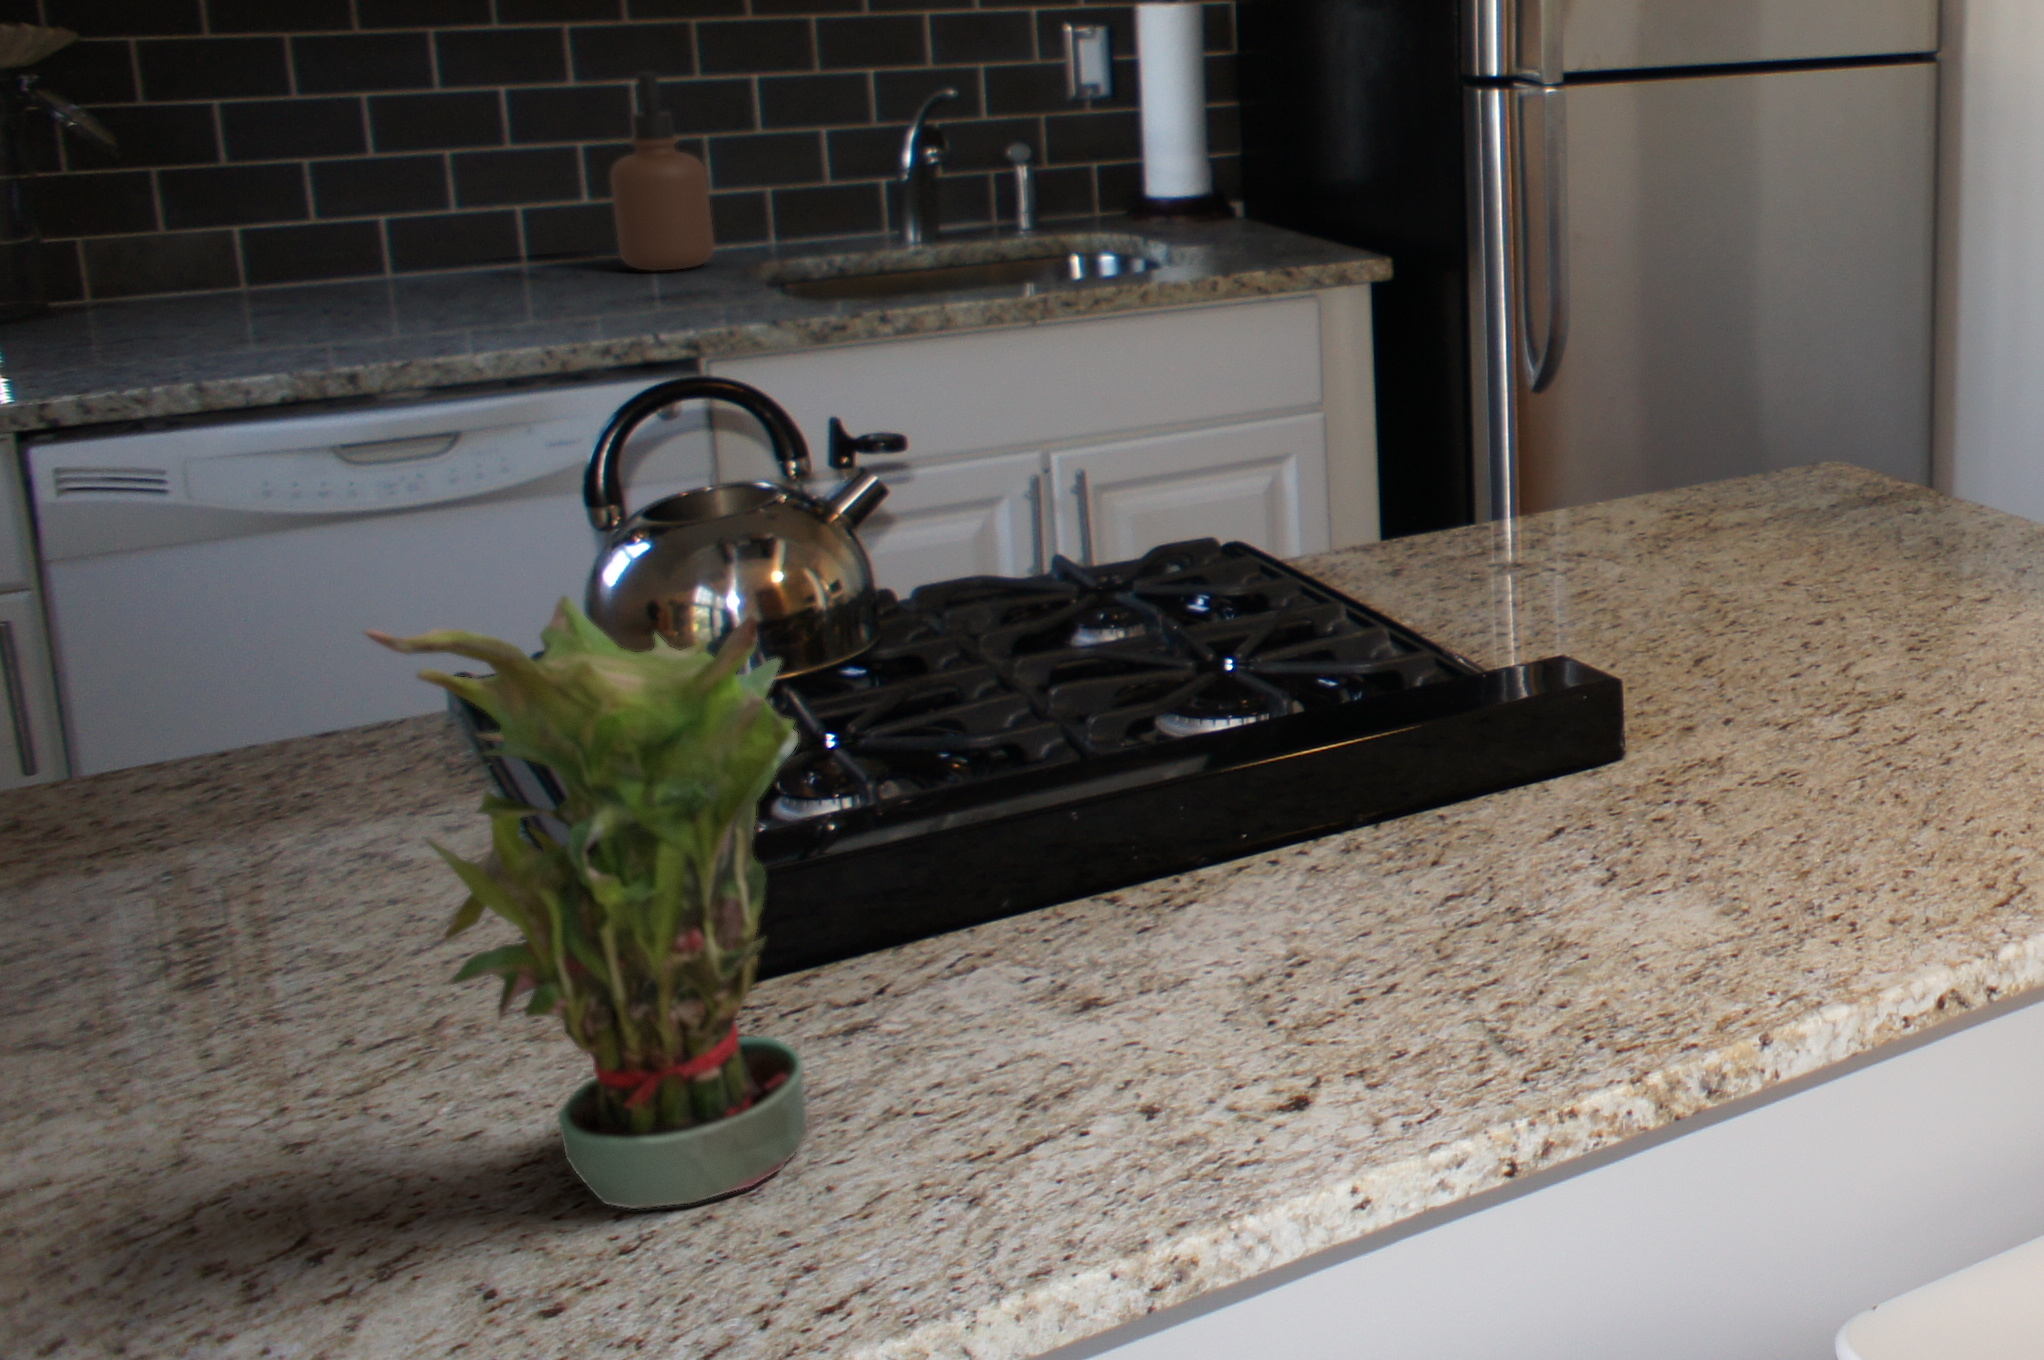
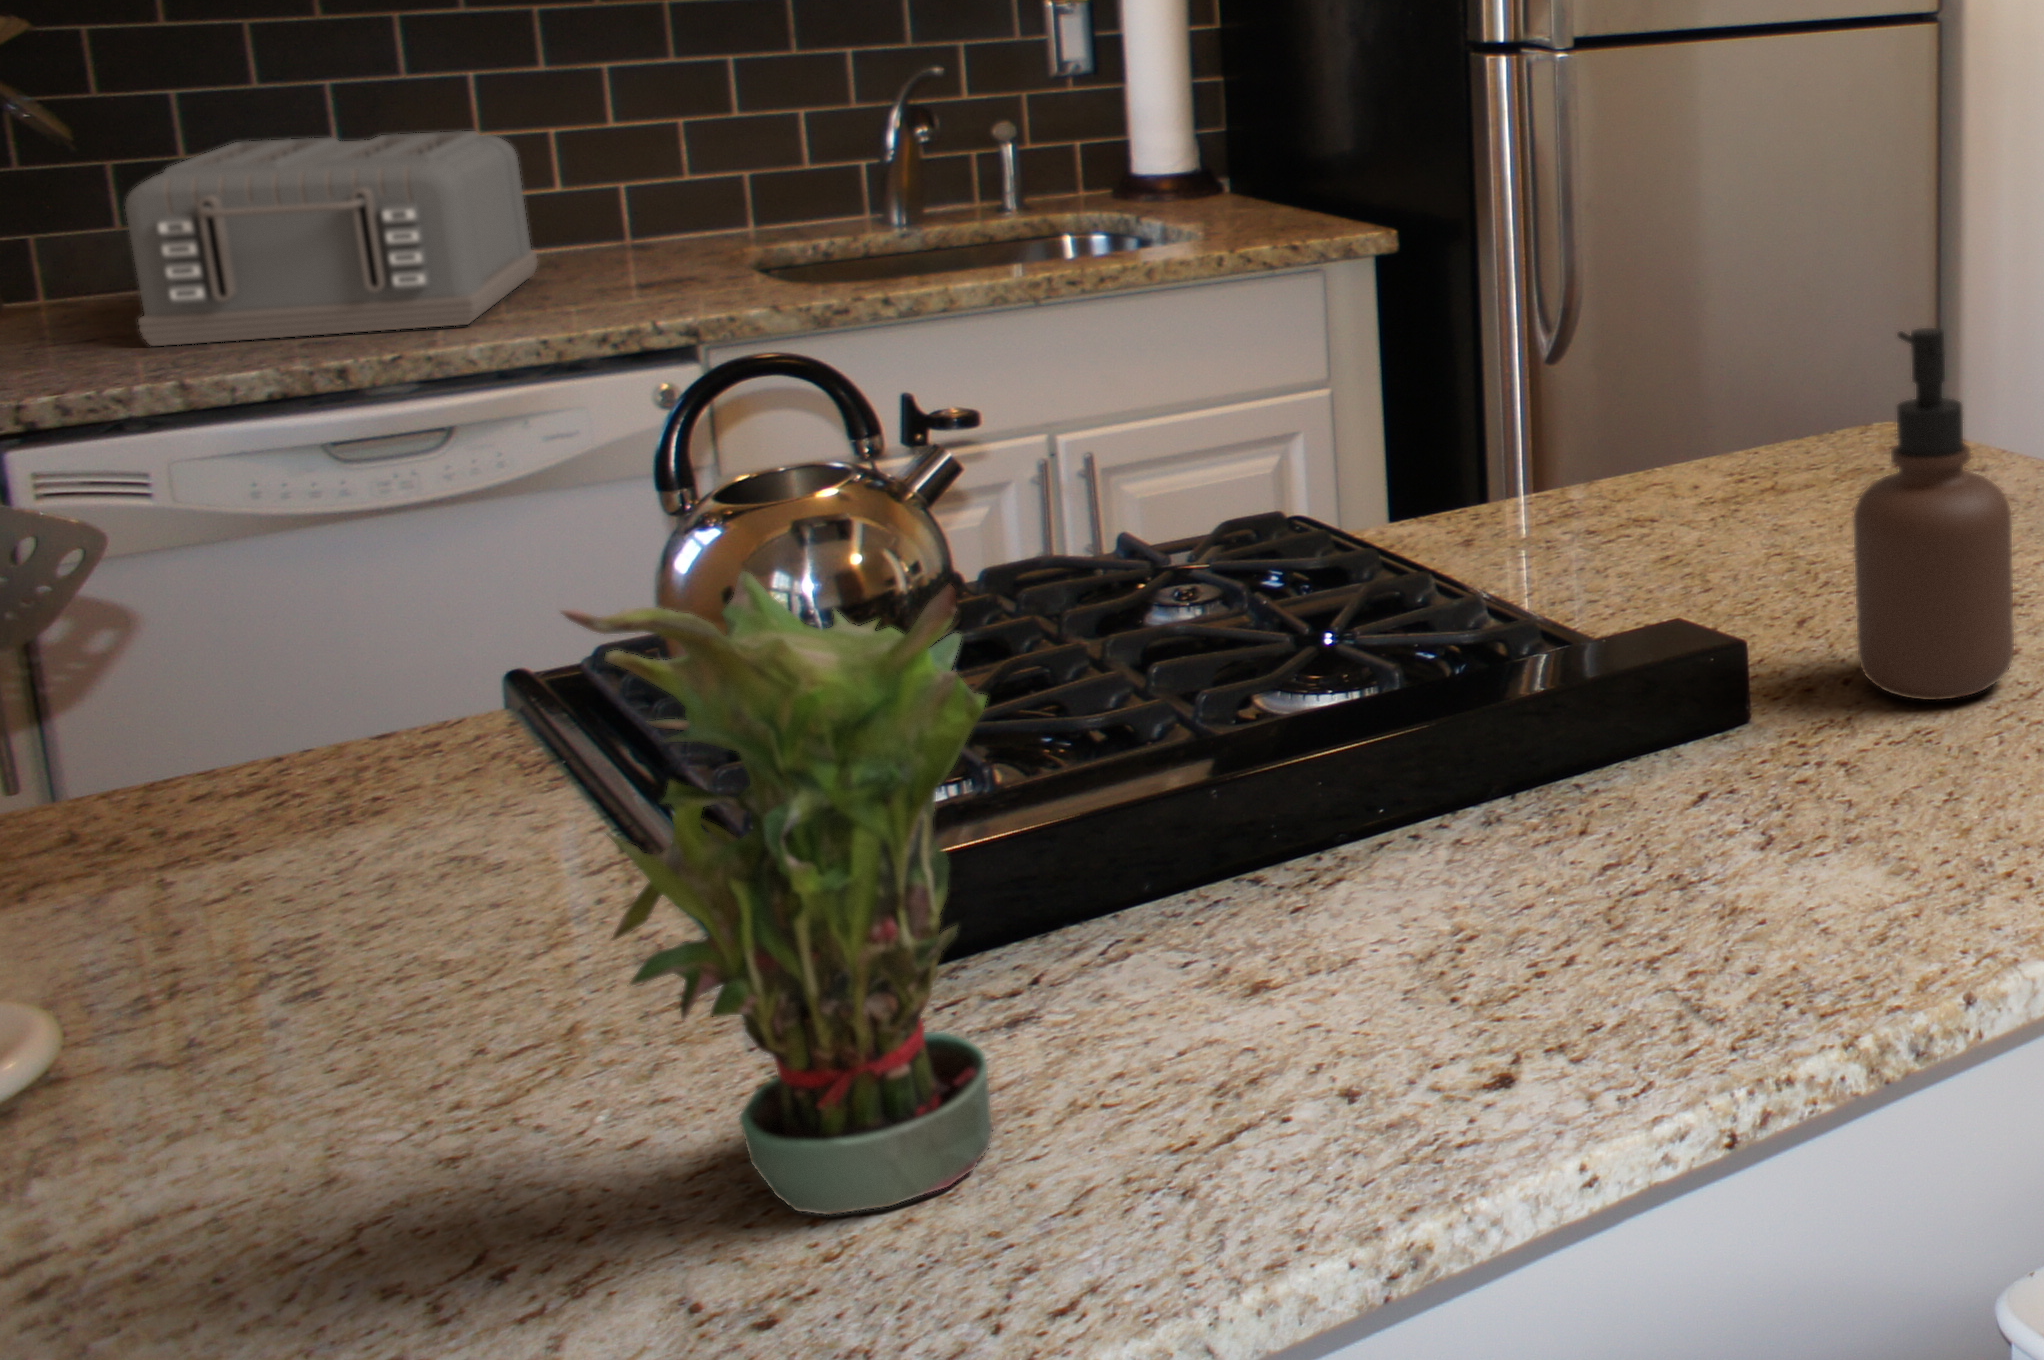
soap dispenser: present [610,72,715,271] -> present [1853,328,2014,700]
toaster: none [168,145,567,342] -> present [125,131,537,346]

